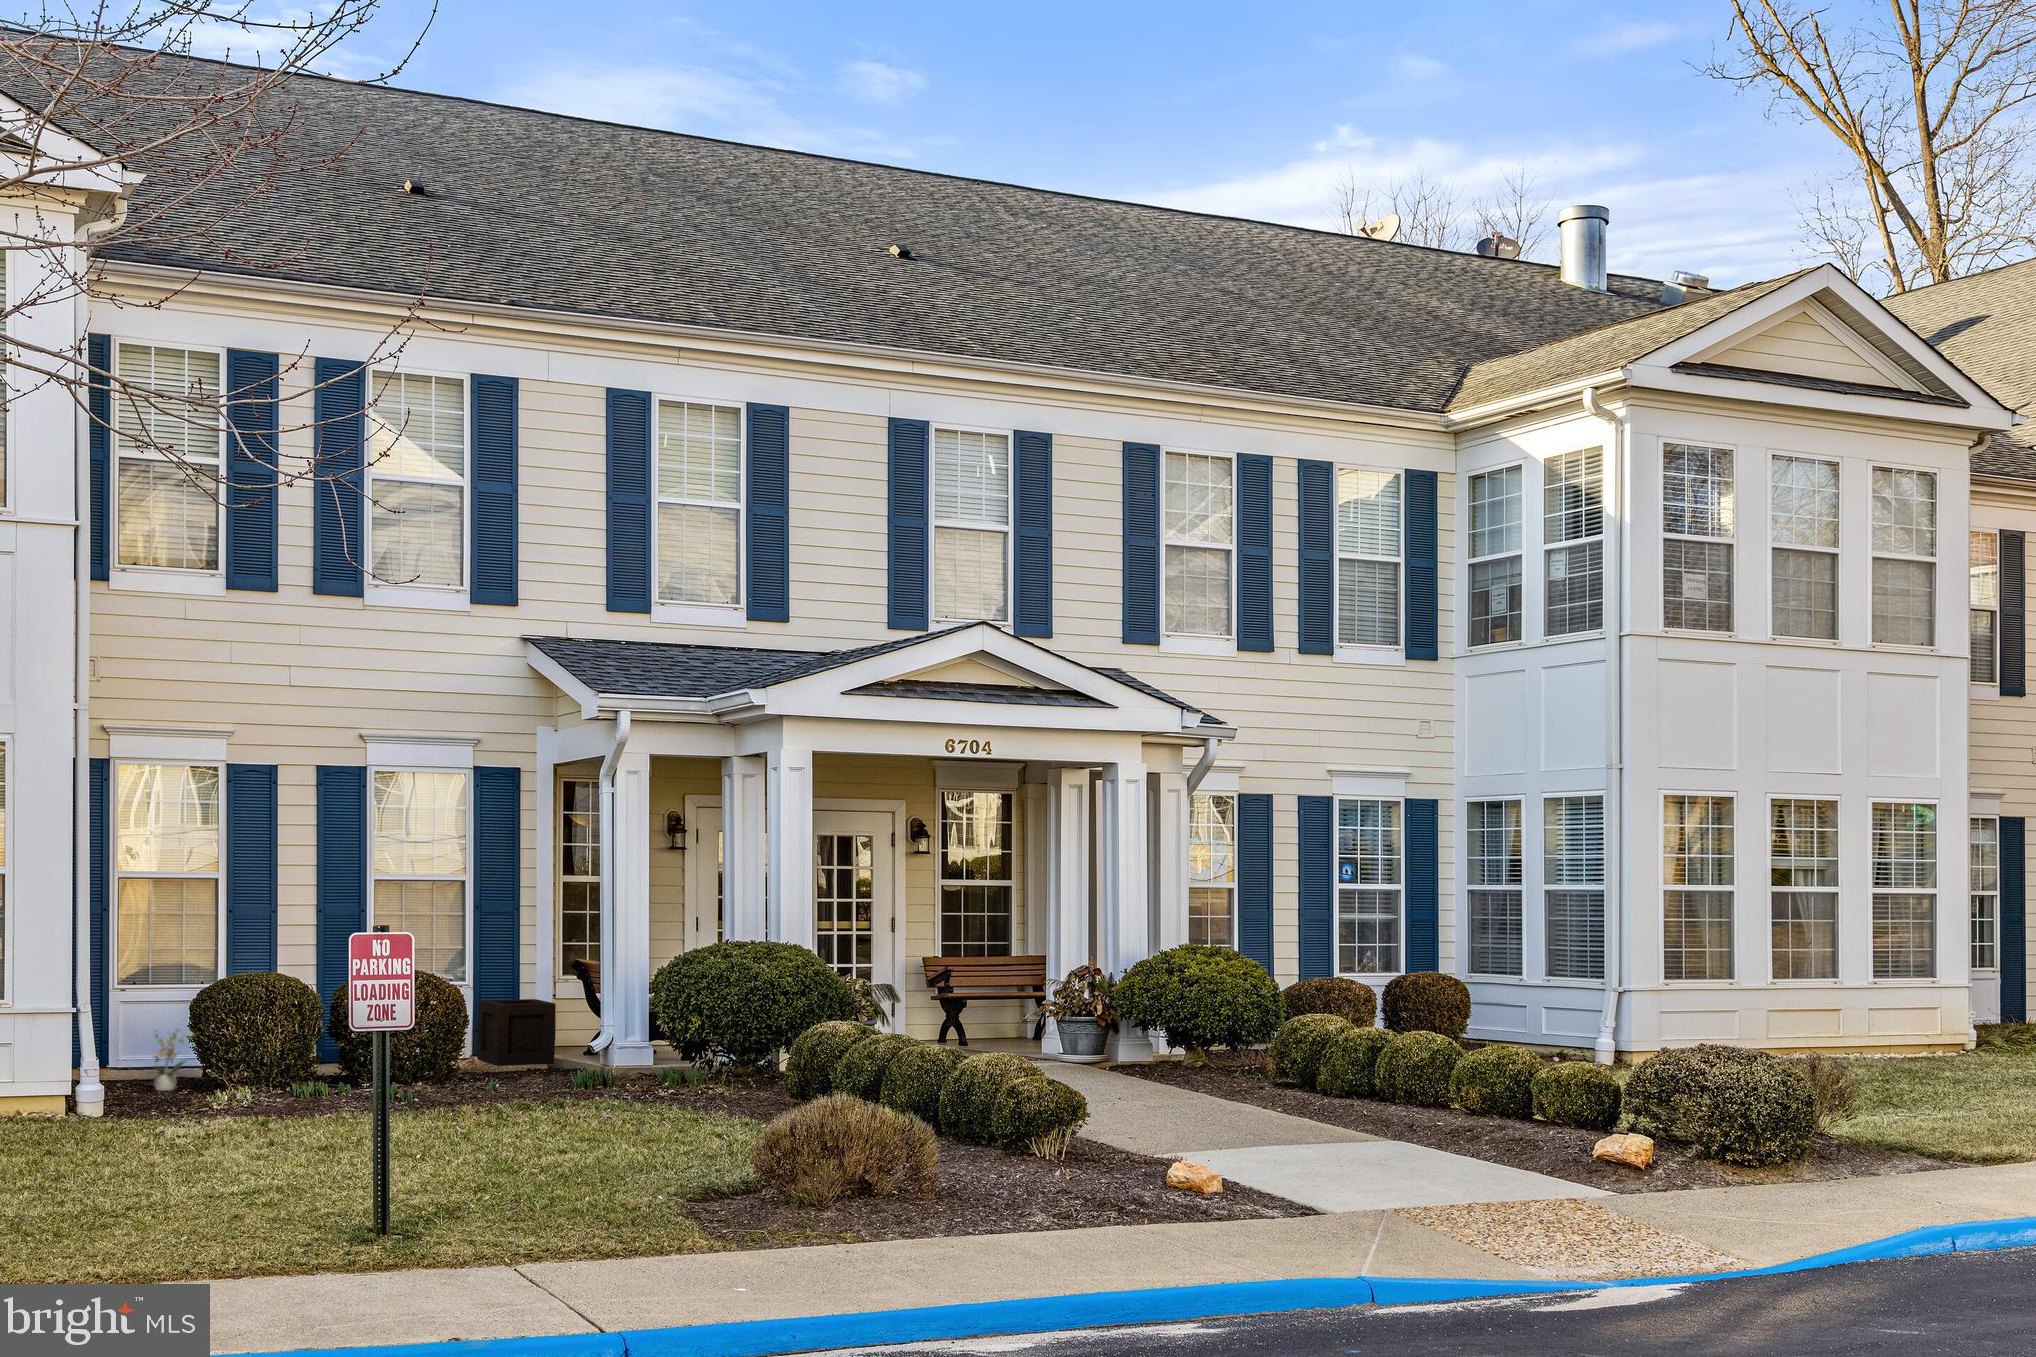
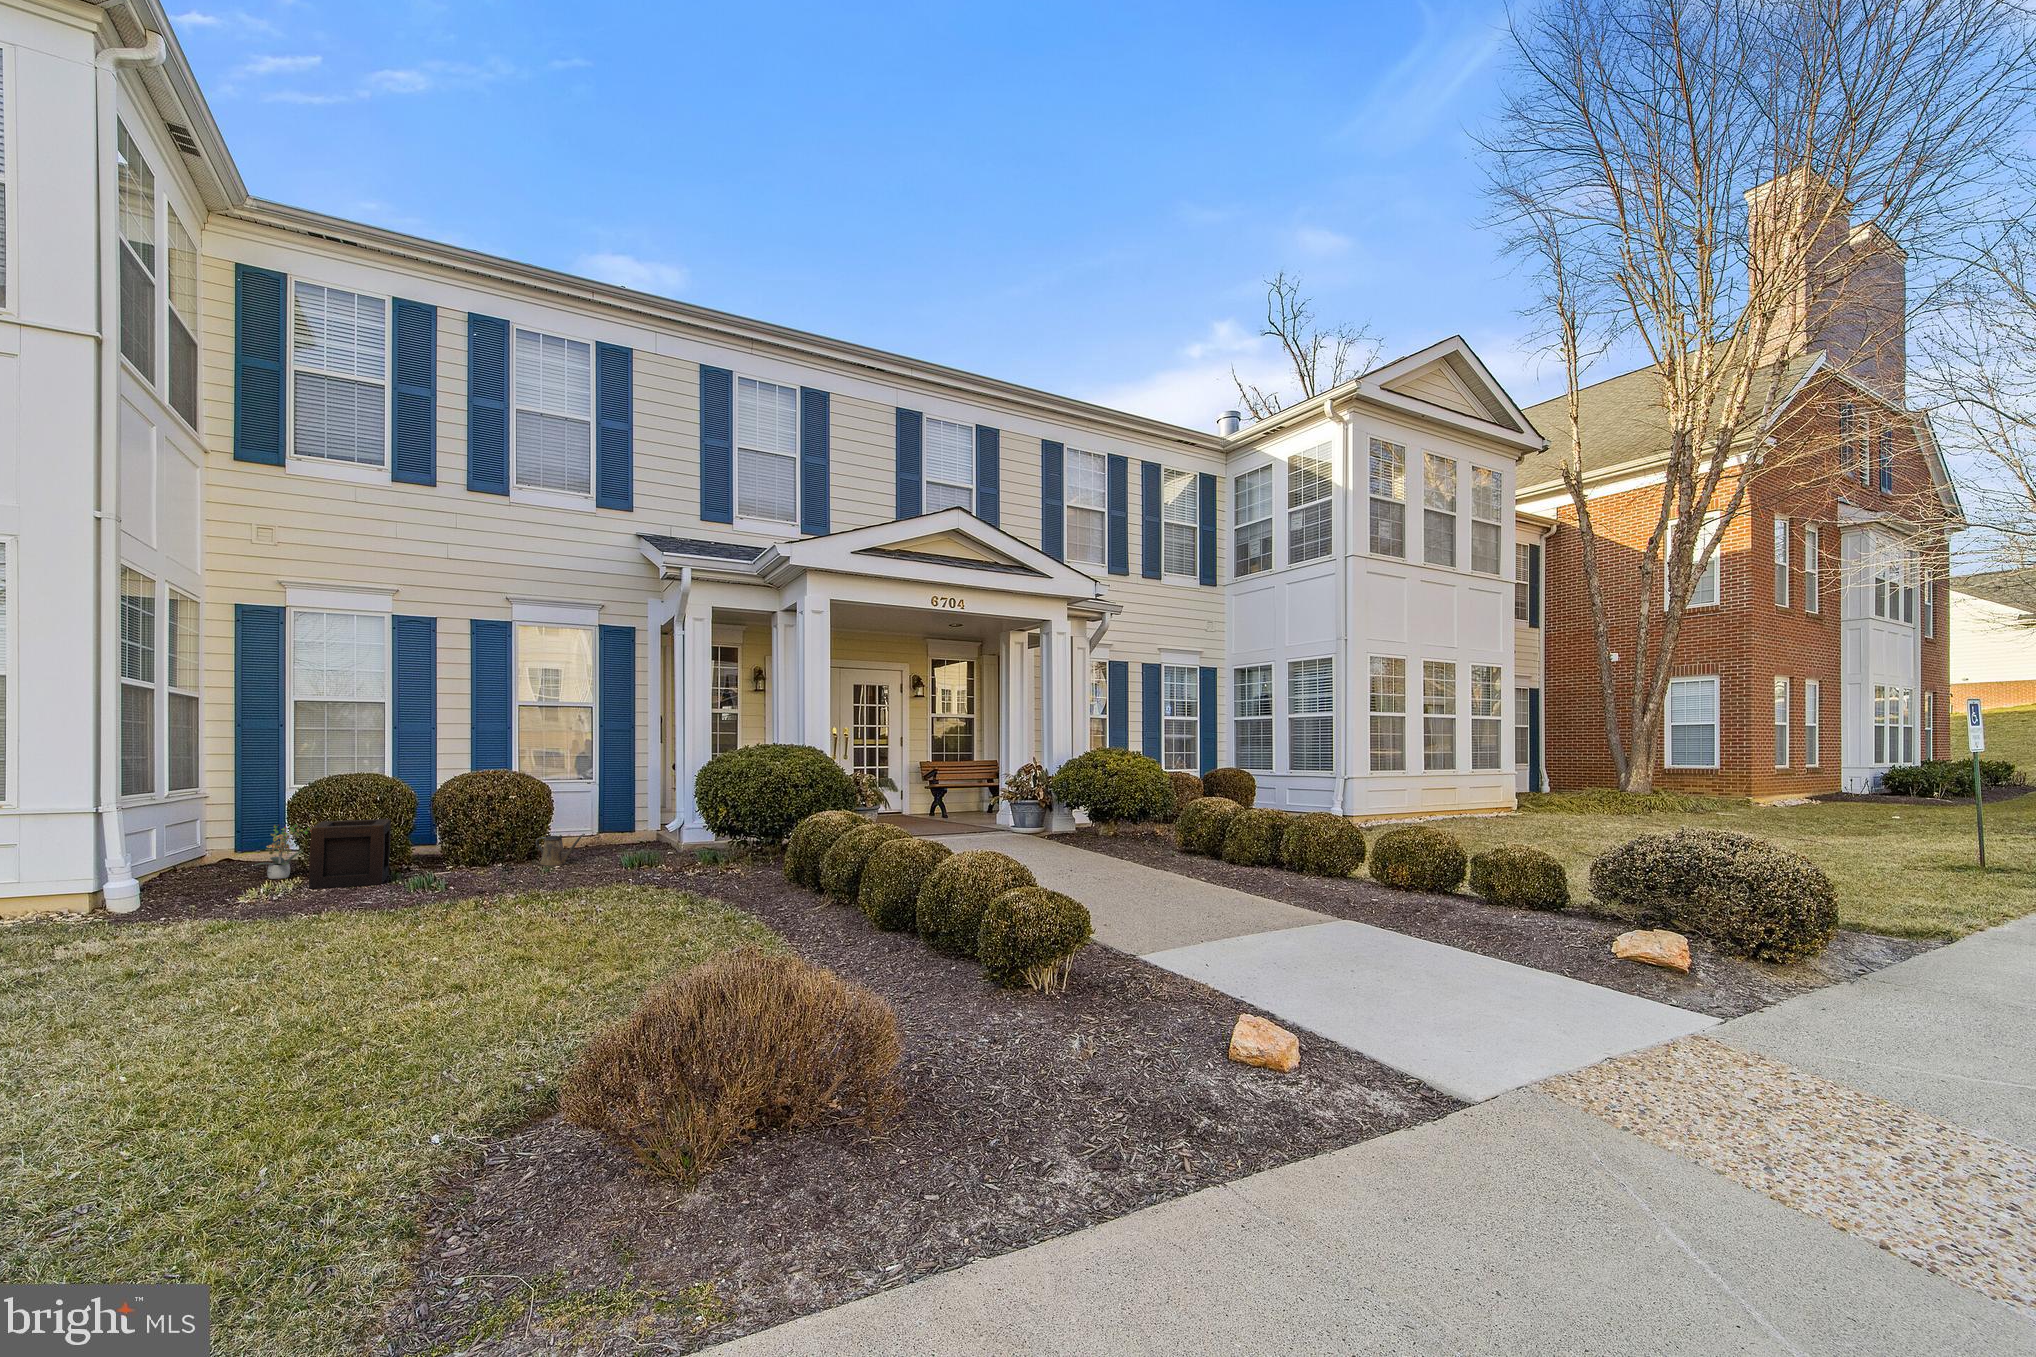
wooden crate: present [477,999,556,1065] -> present [309,819,391,889]
watering can: none [432,1047,494,1086] -> present [536,834,585,866]

